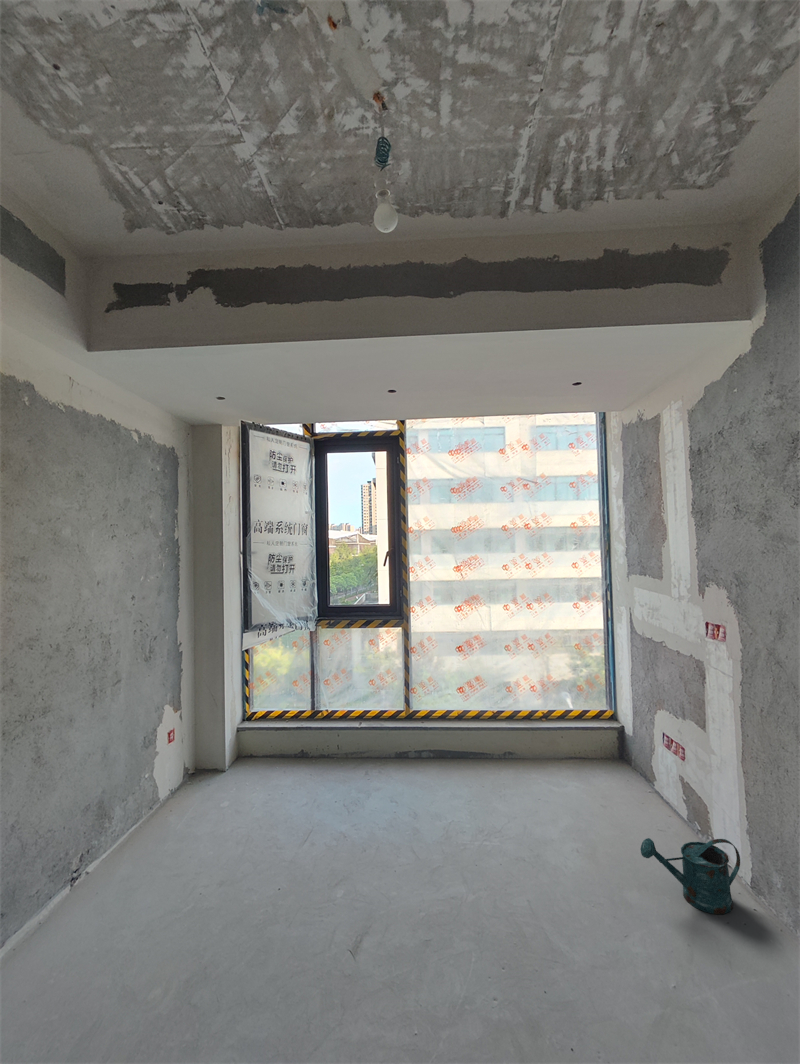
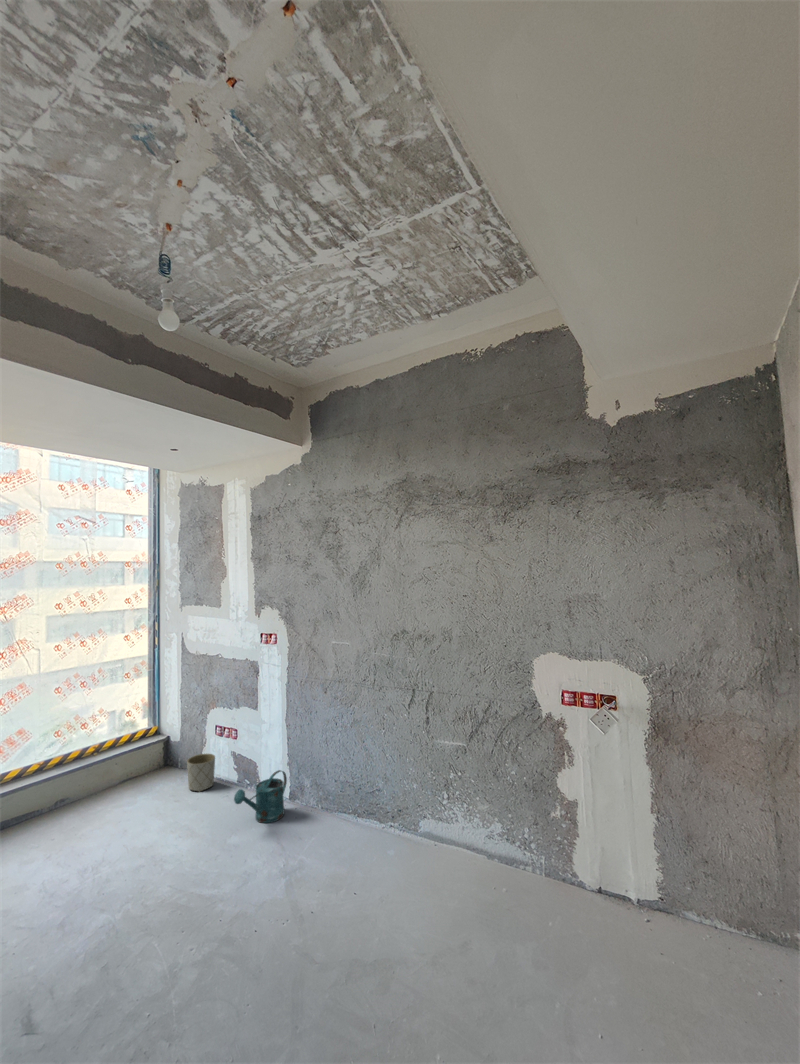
planter: none [623,763,660,811] -> present [187,754,215,792]

